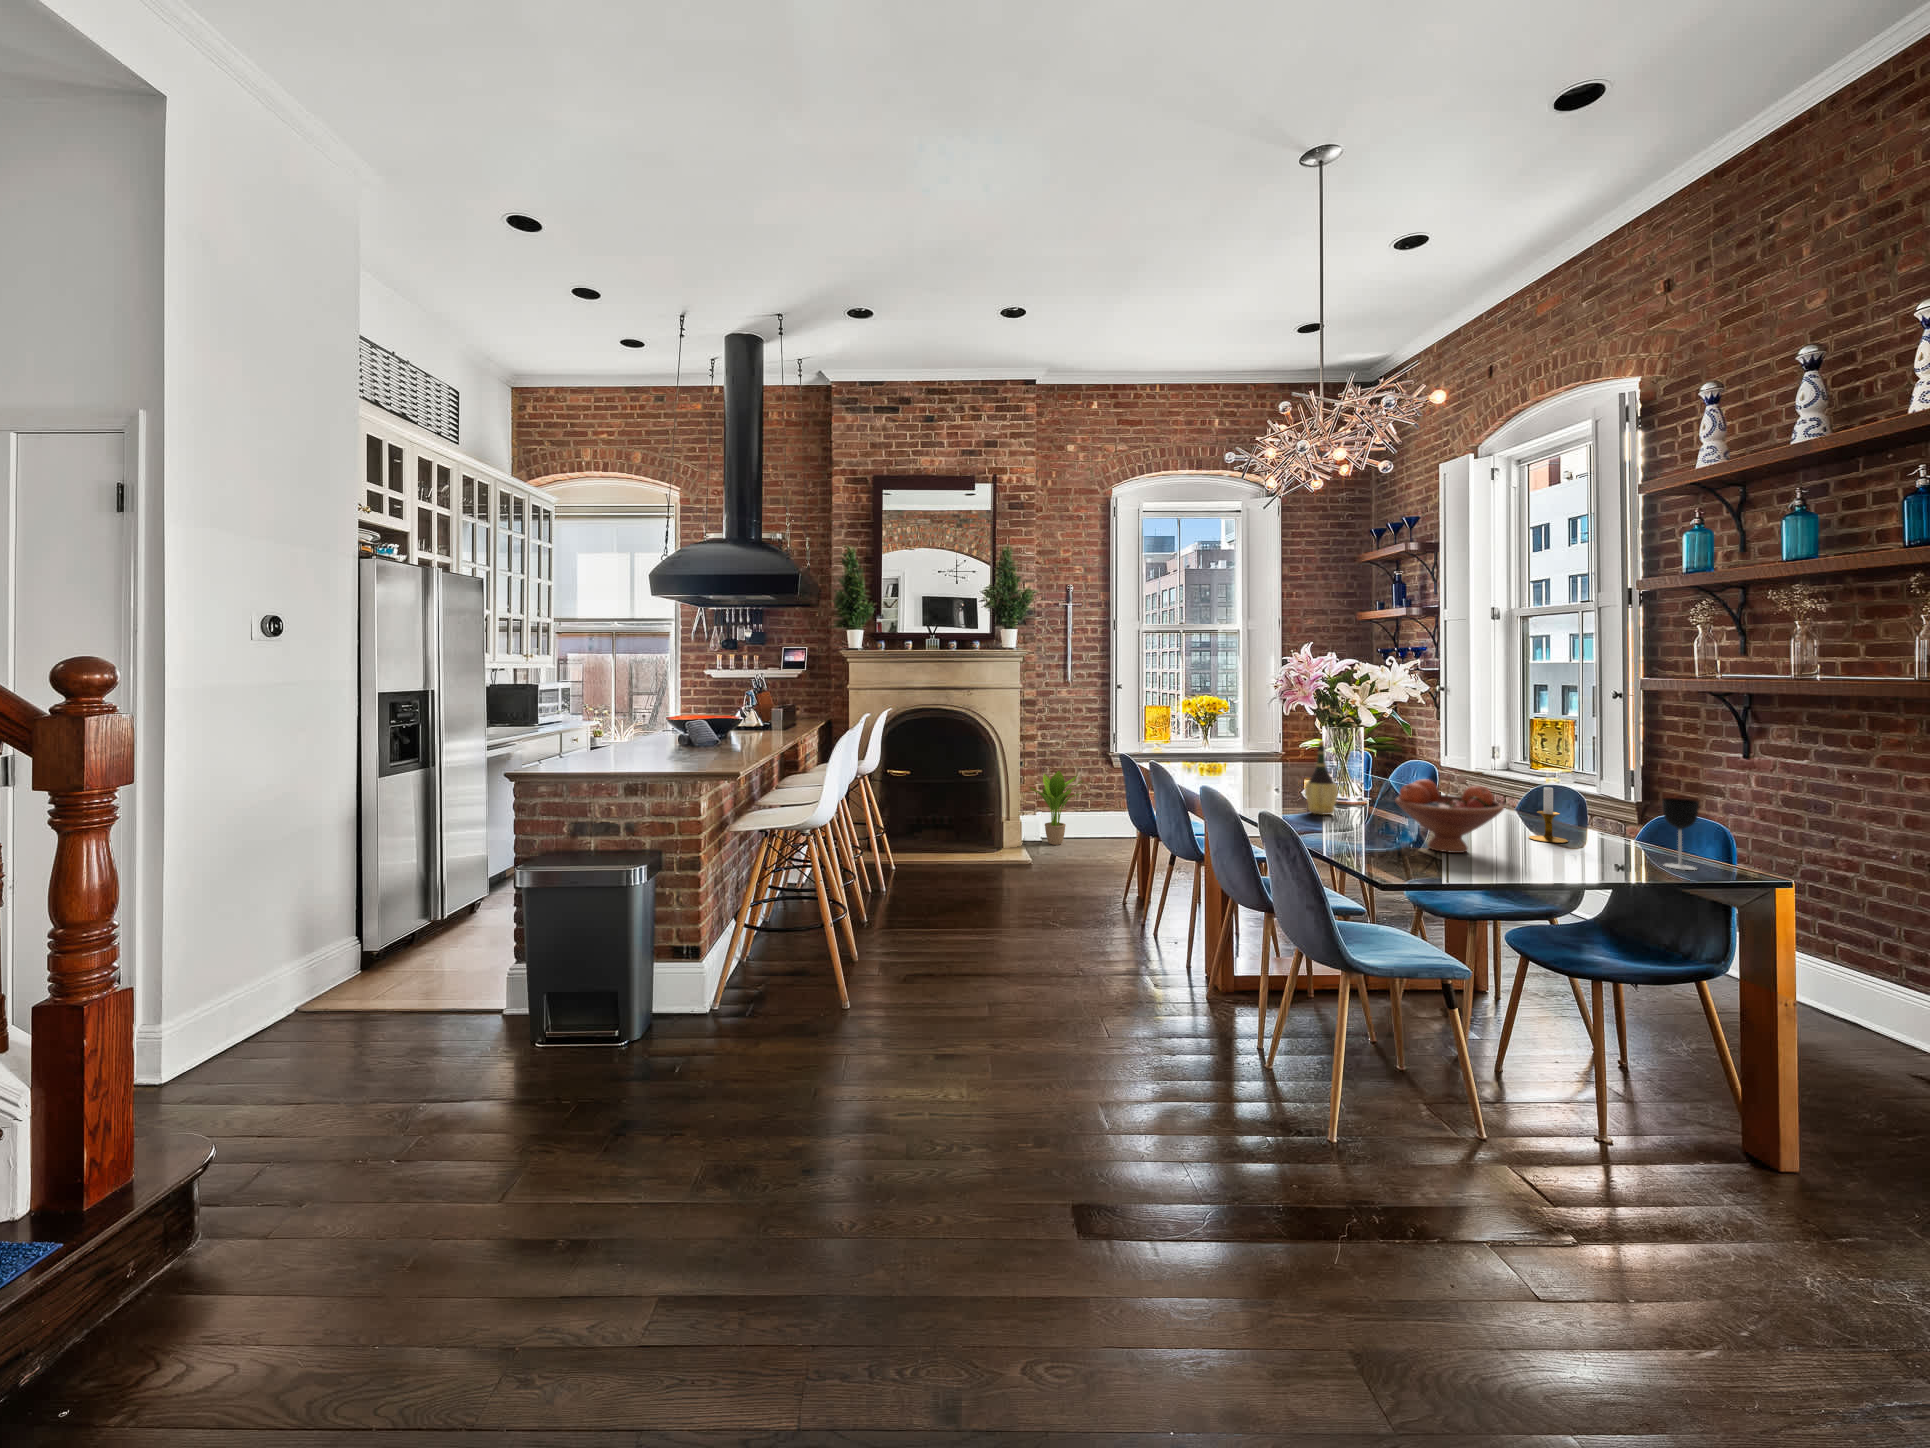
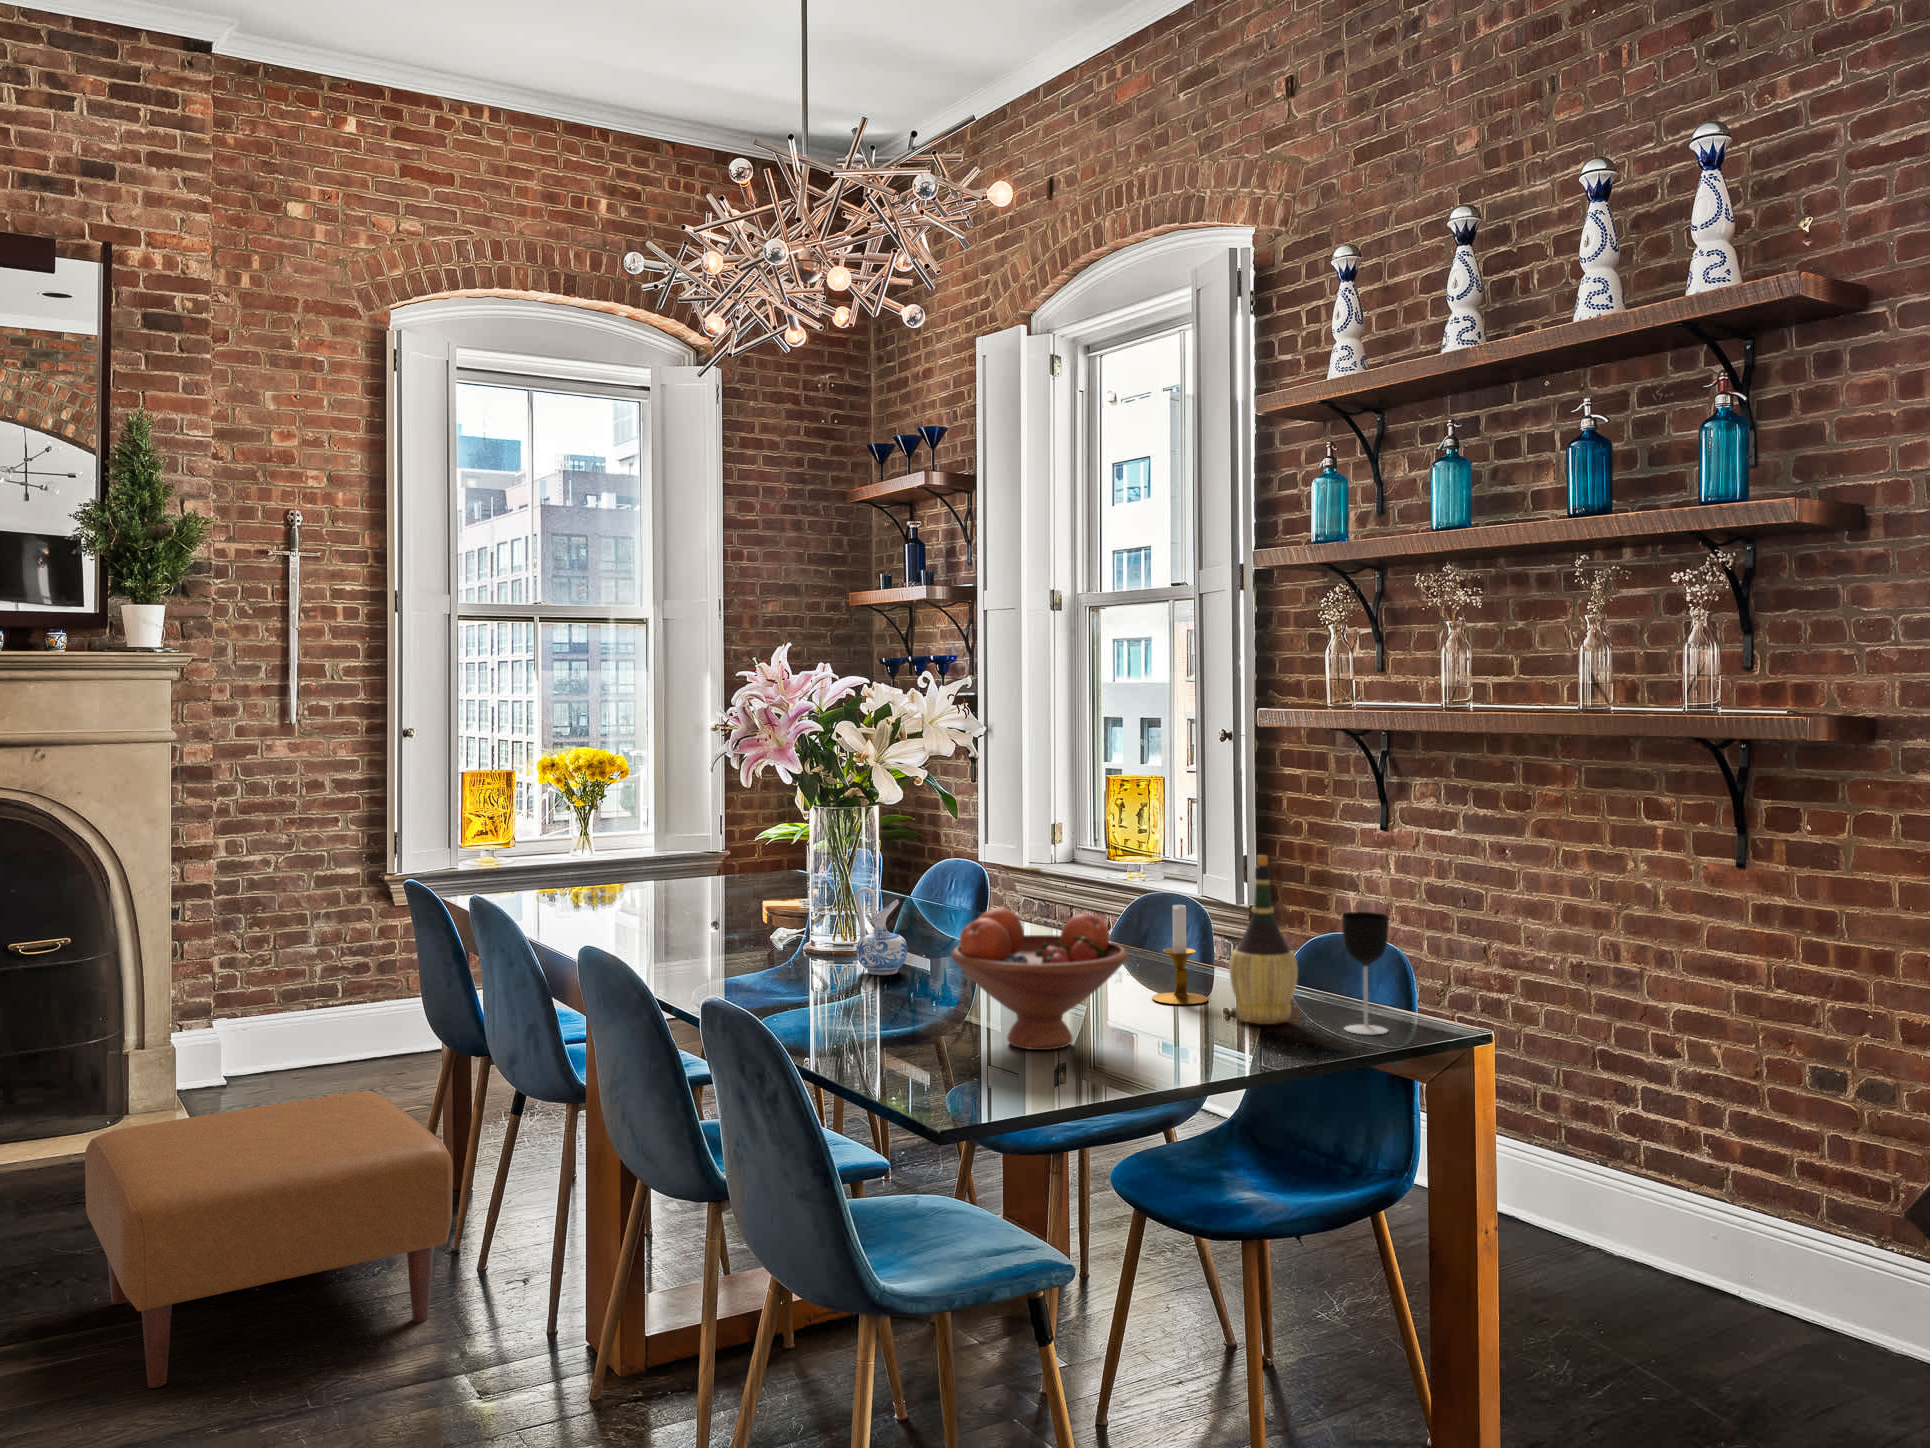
wine bottle: present [1305,741,1338,815] -> present [1230,855,1298,1024]
ceramic pitcher: none [1346,767,1376,812] -> present [856,887,907,975]
potted plant: present [1030,771,1083,845] -> none [194,926,330,1096]
ottoman: none [997,843,1143,946] -> present [85,1091,453,1388]

